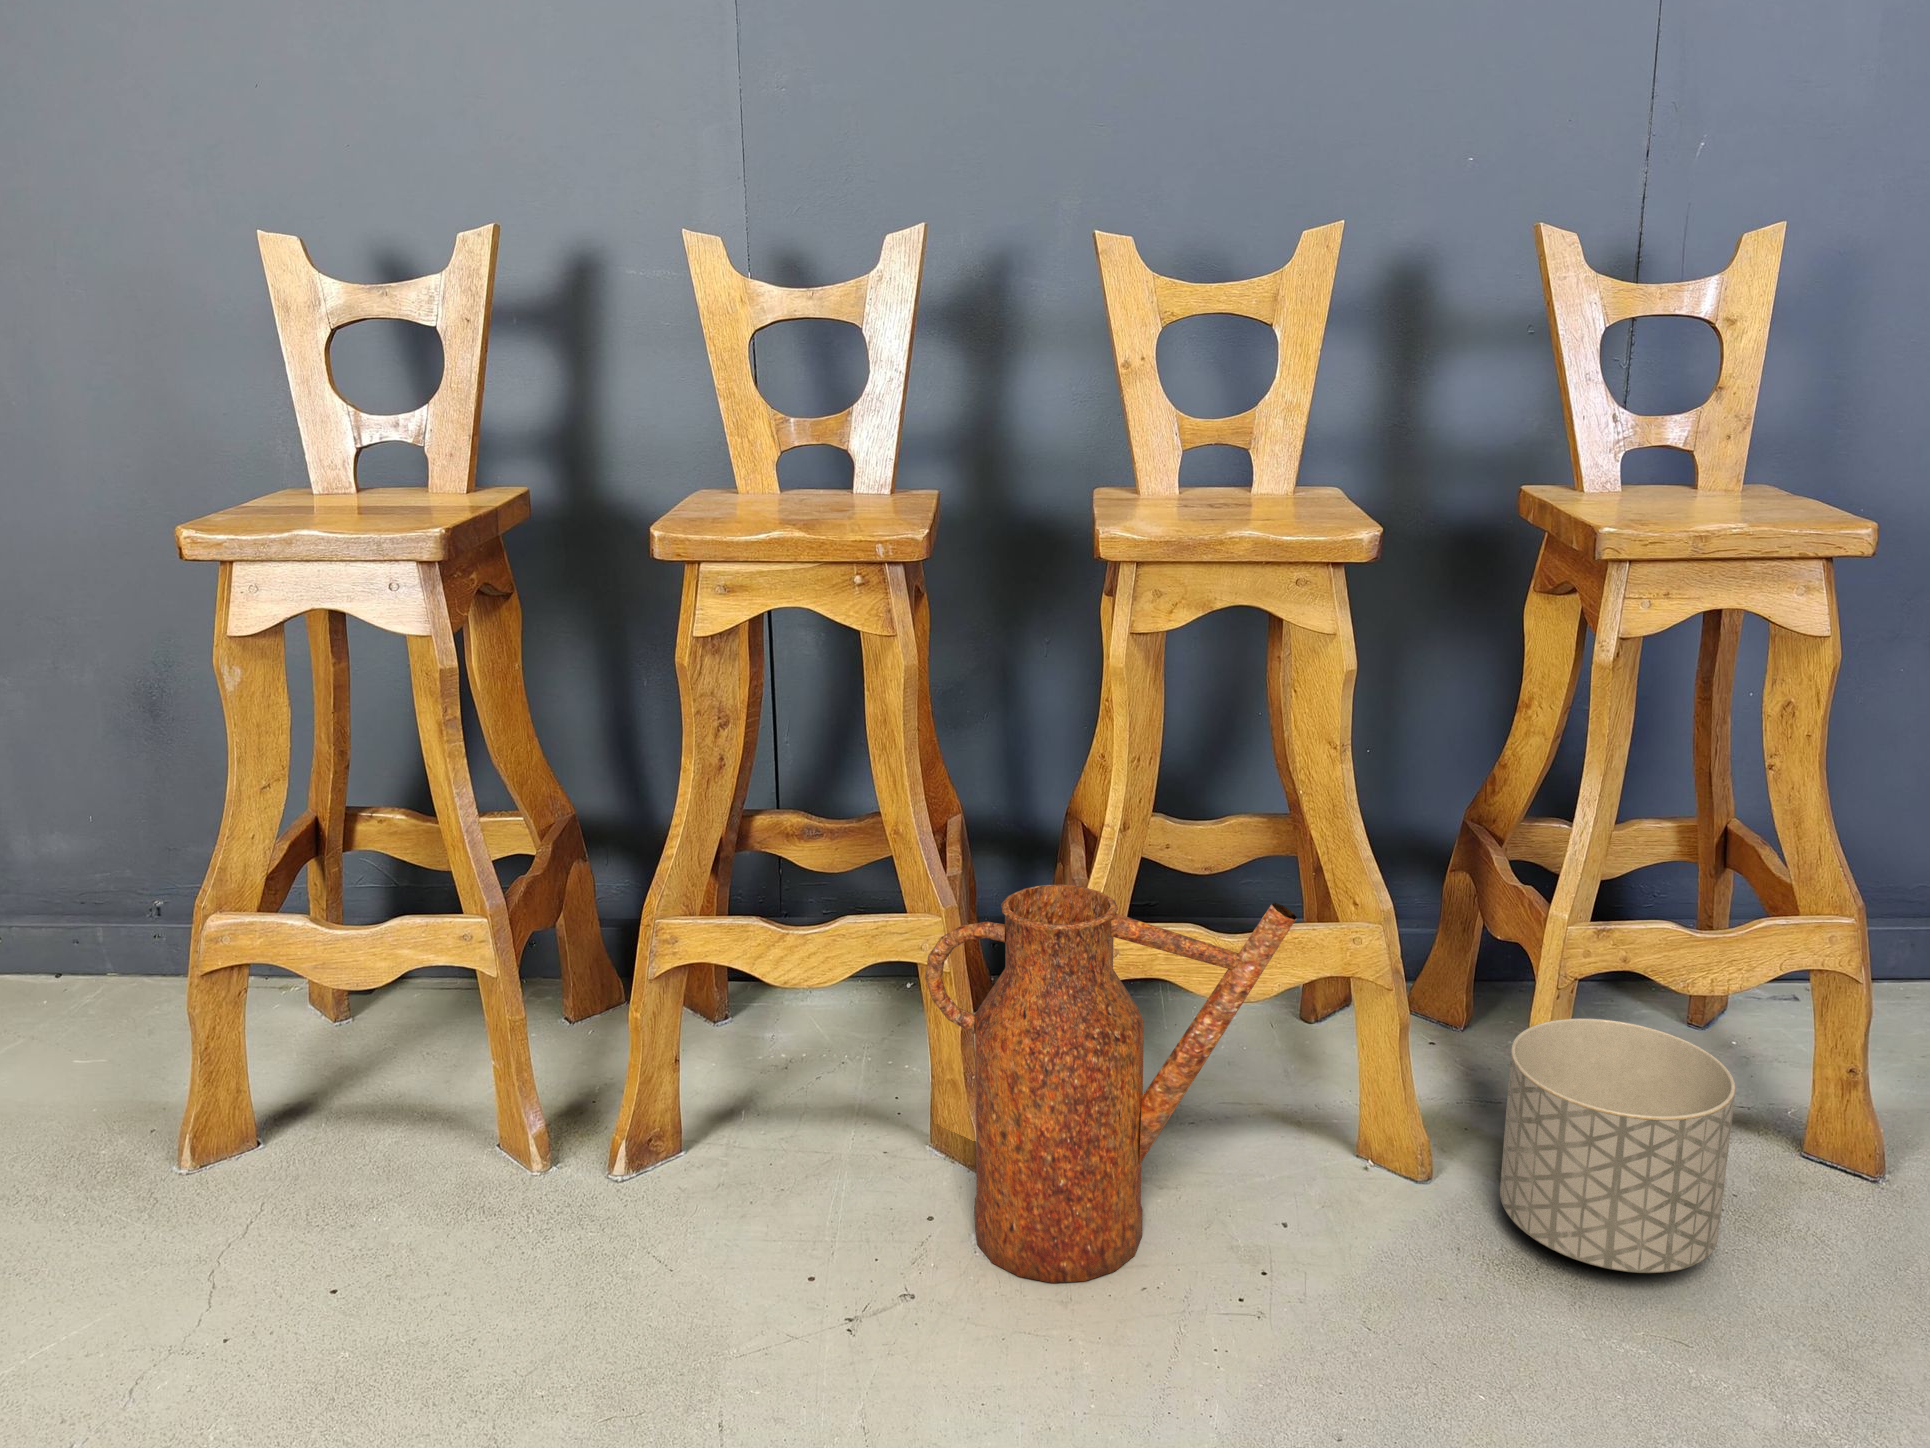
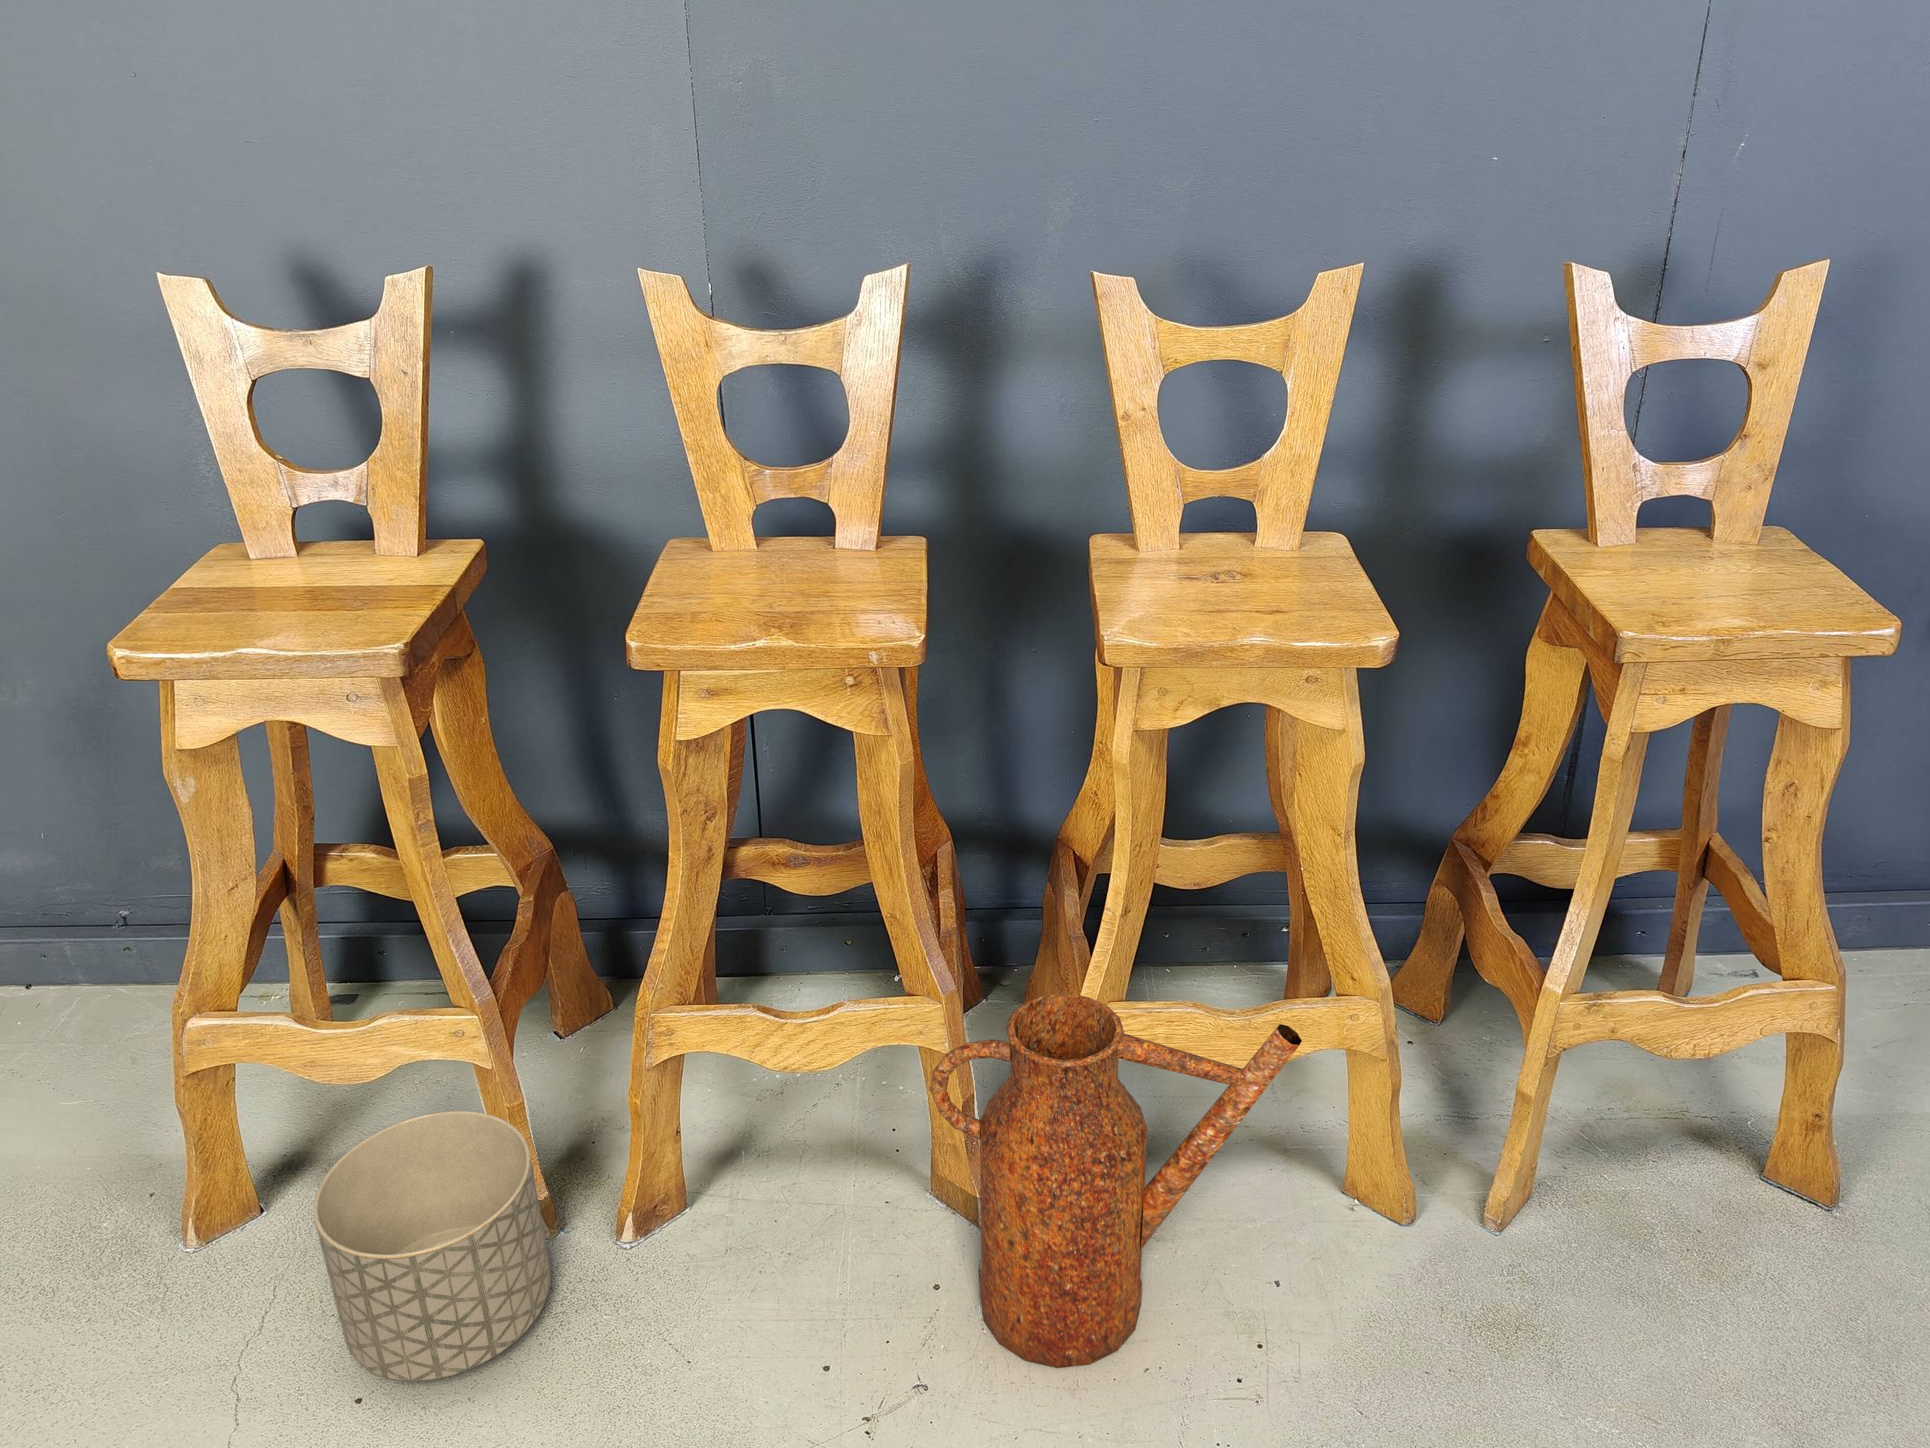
planter: present [1500,1018,1735,1273] -> present [313,1111,551,1382]

